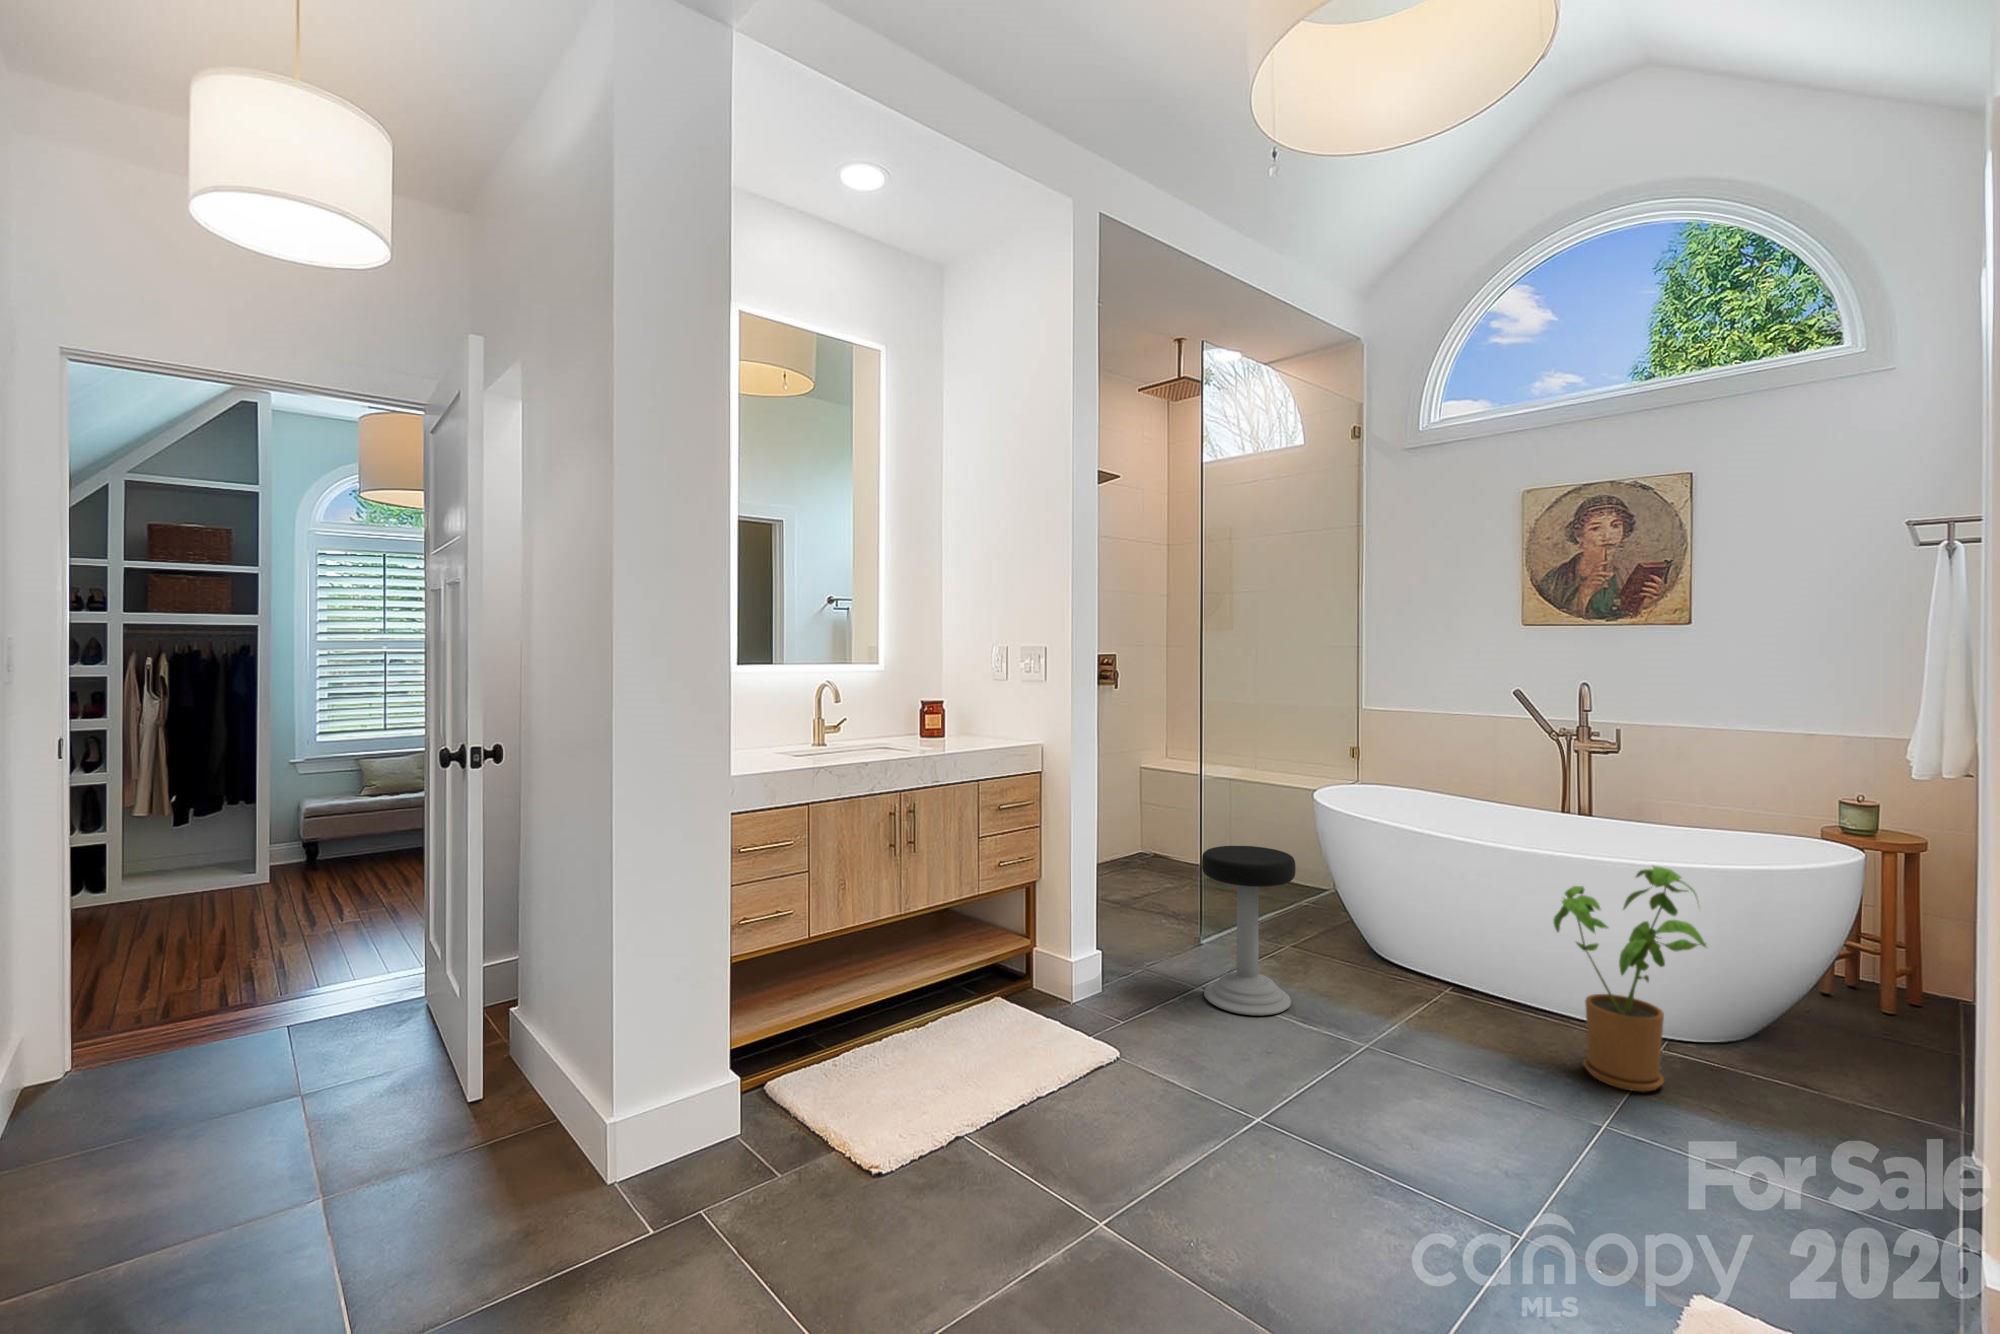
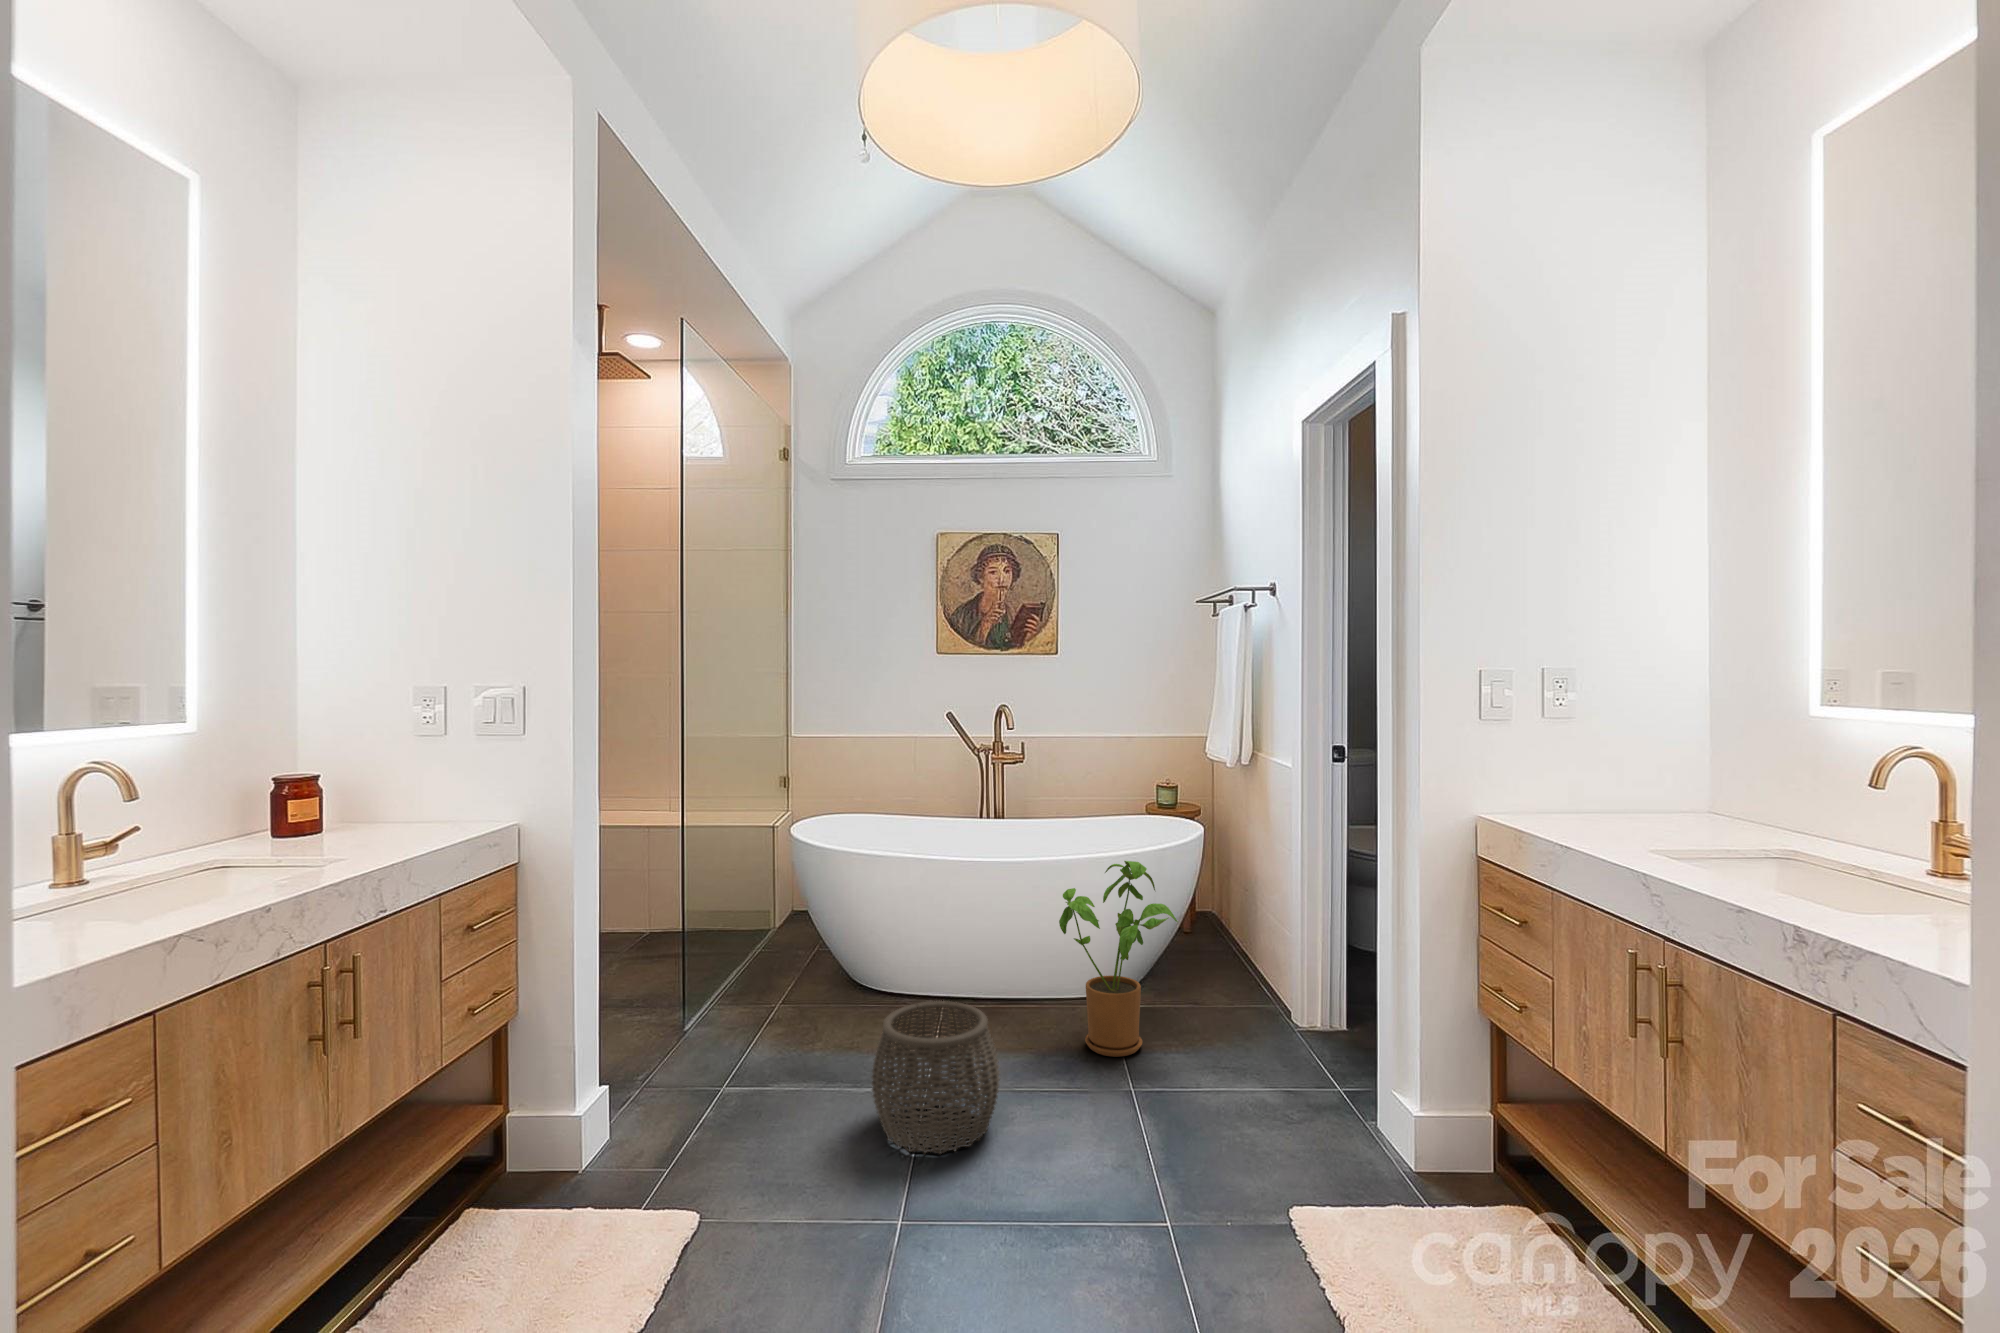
stool: present [1202,846,1296,1015] -> none [728,907,833,1107]
woven basket: none [1286,953,1419,1096] -> present [871,1001,1000,1154]

